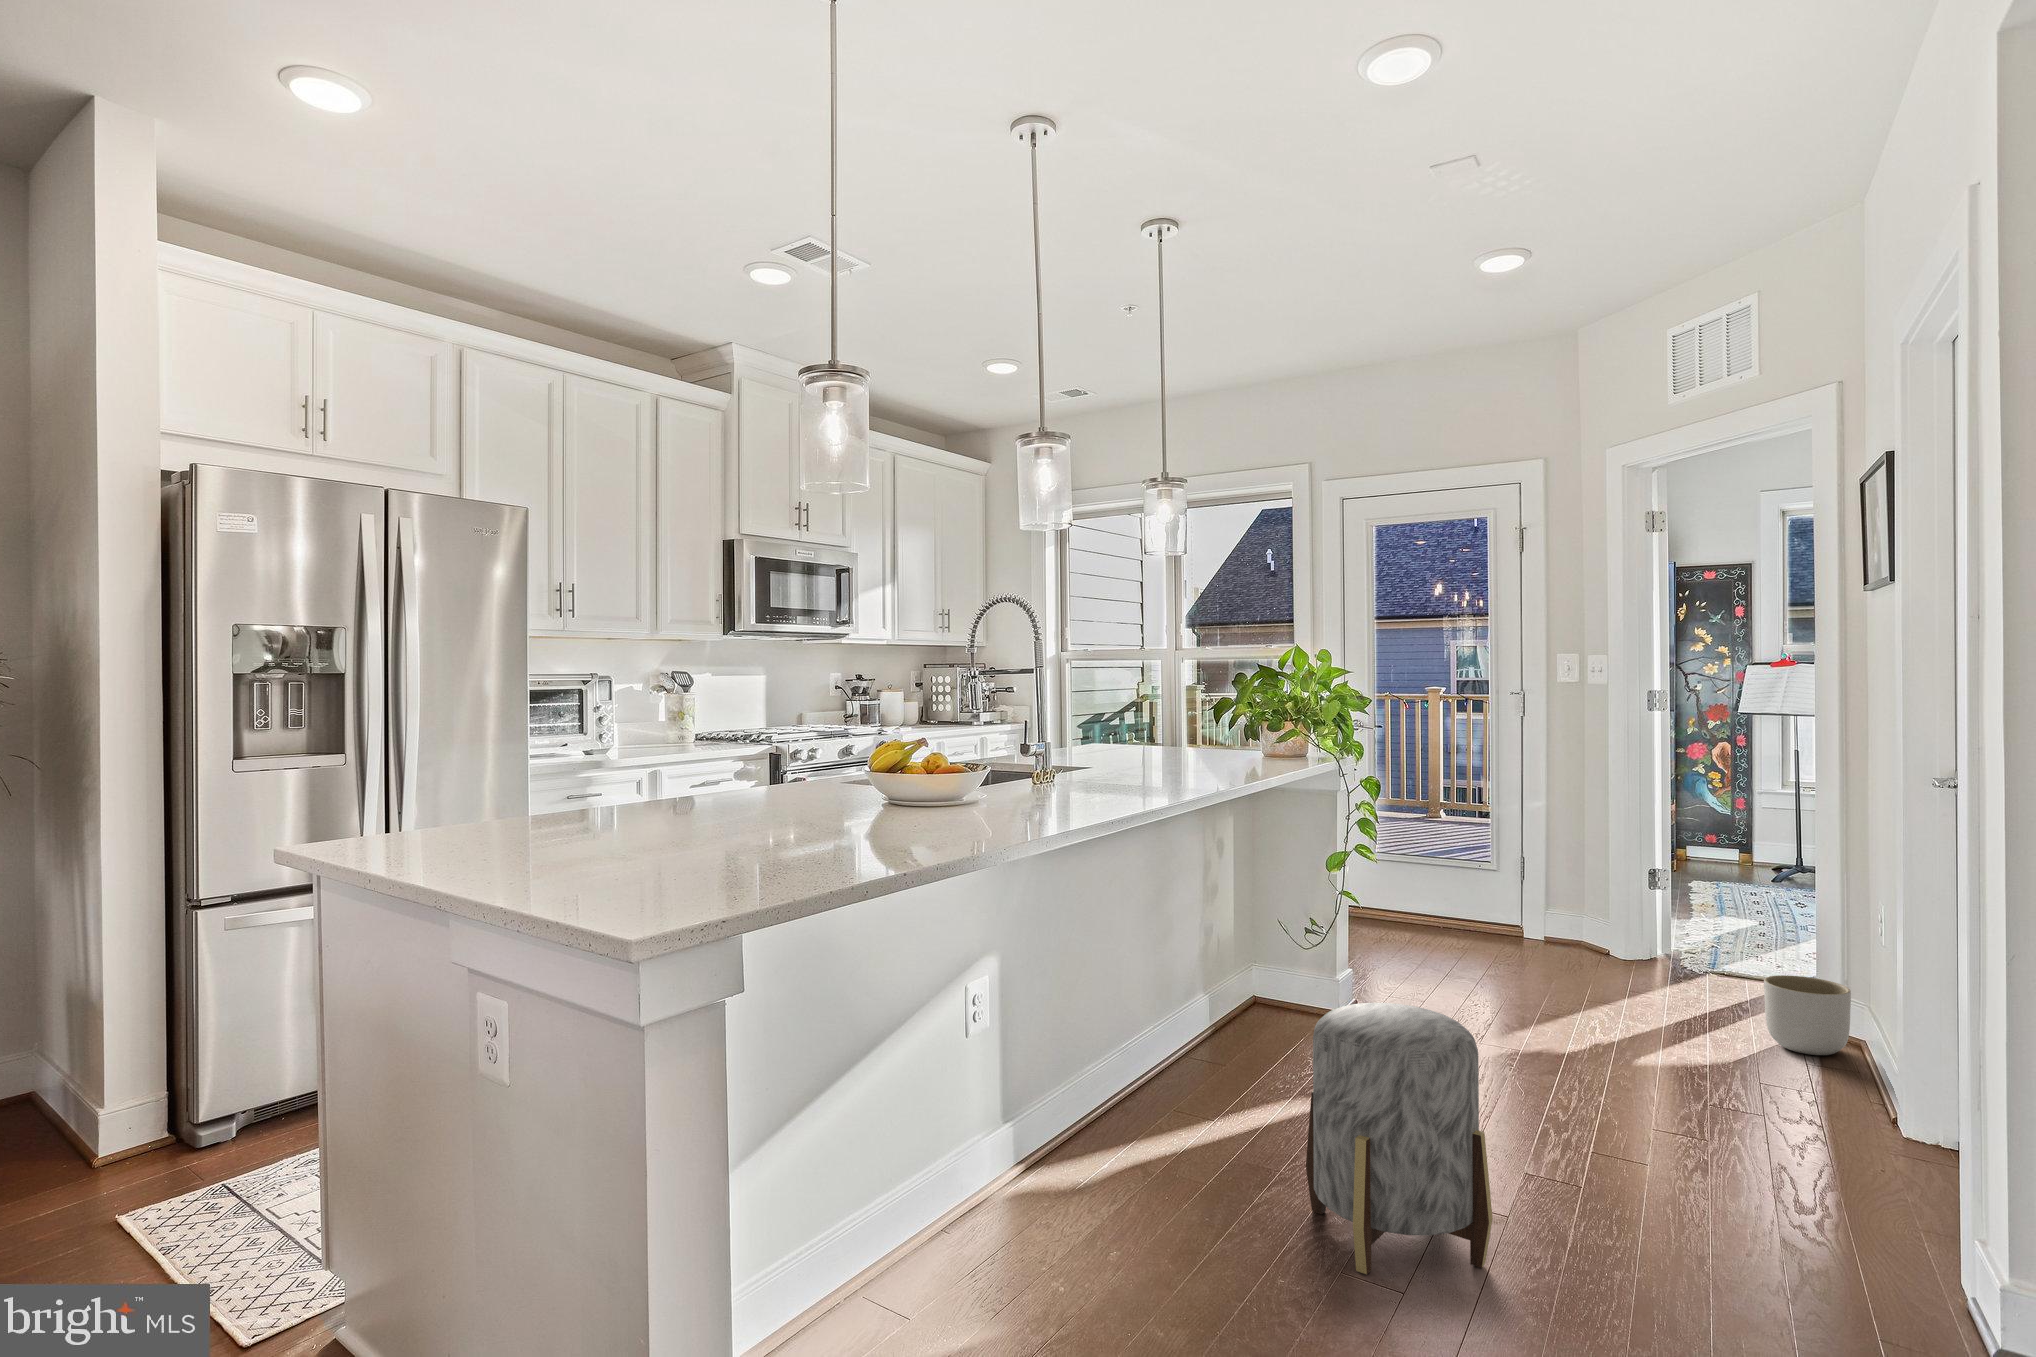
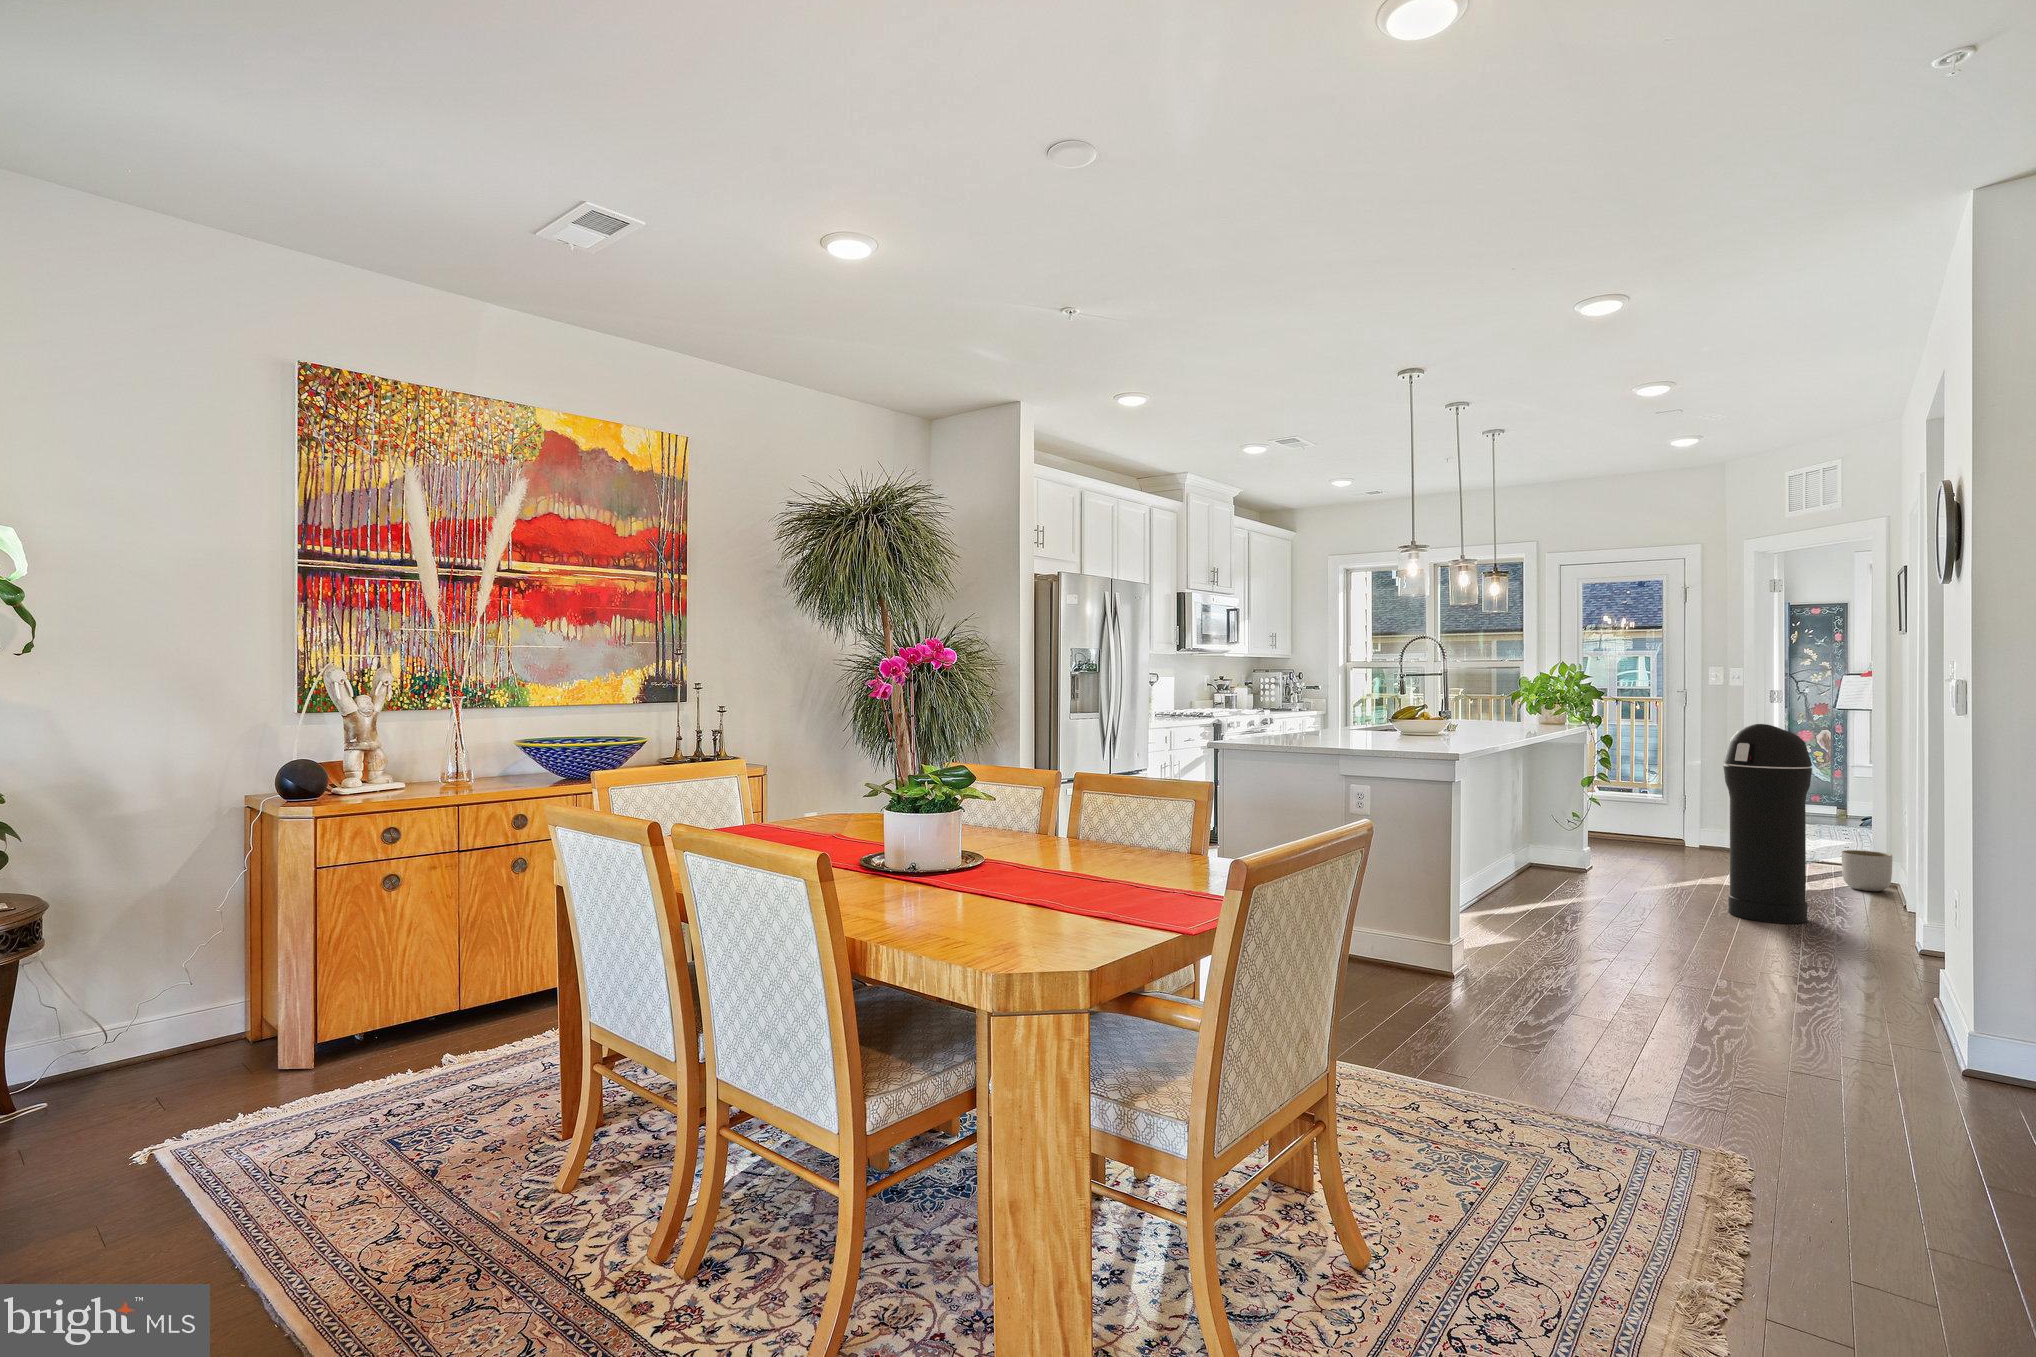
trash can: none [1551,769,1721,1191] -> present [1723,724,1812,924]
stool: present [1306,1003,1493,1275] -> none [1606,827,1702,937]

